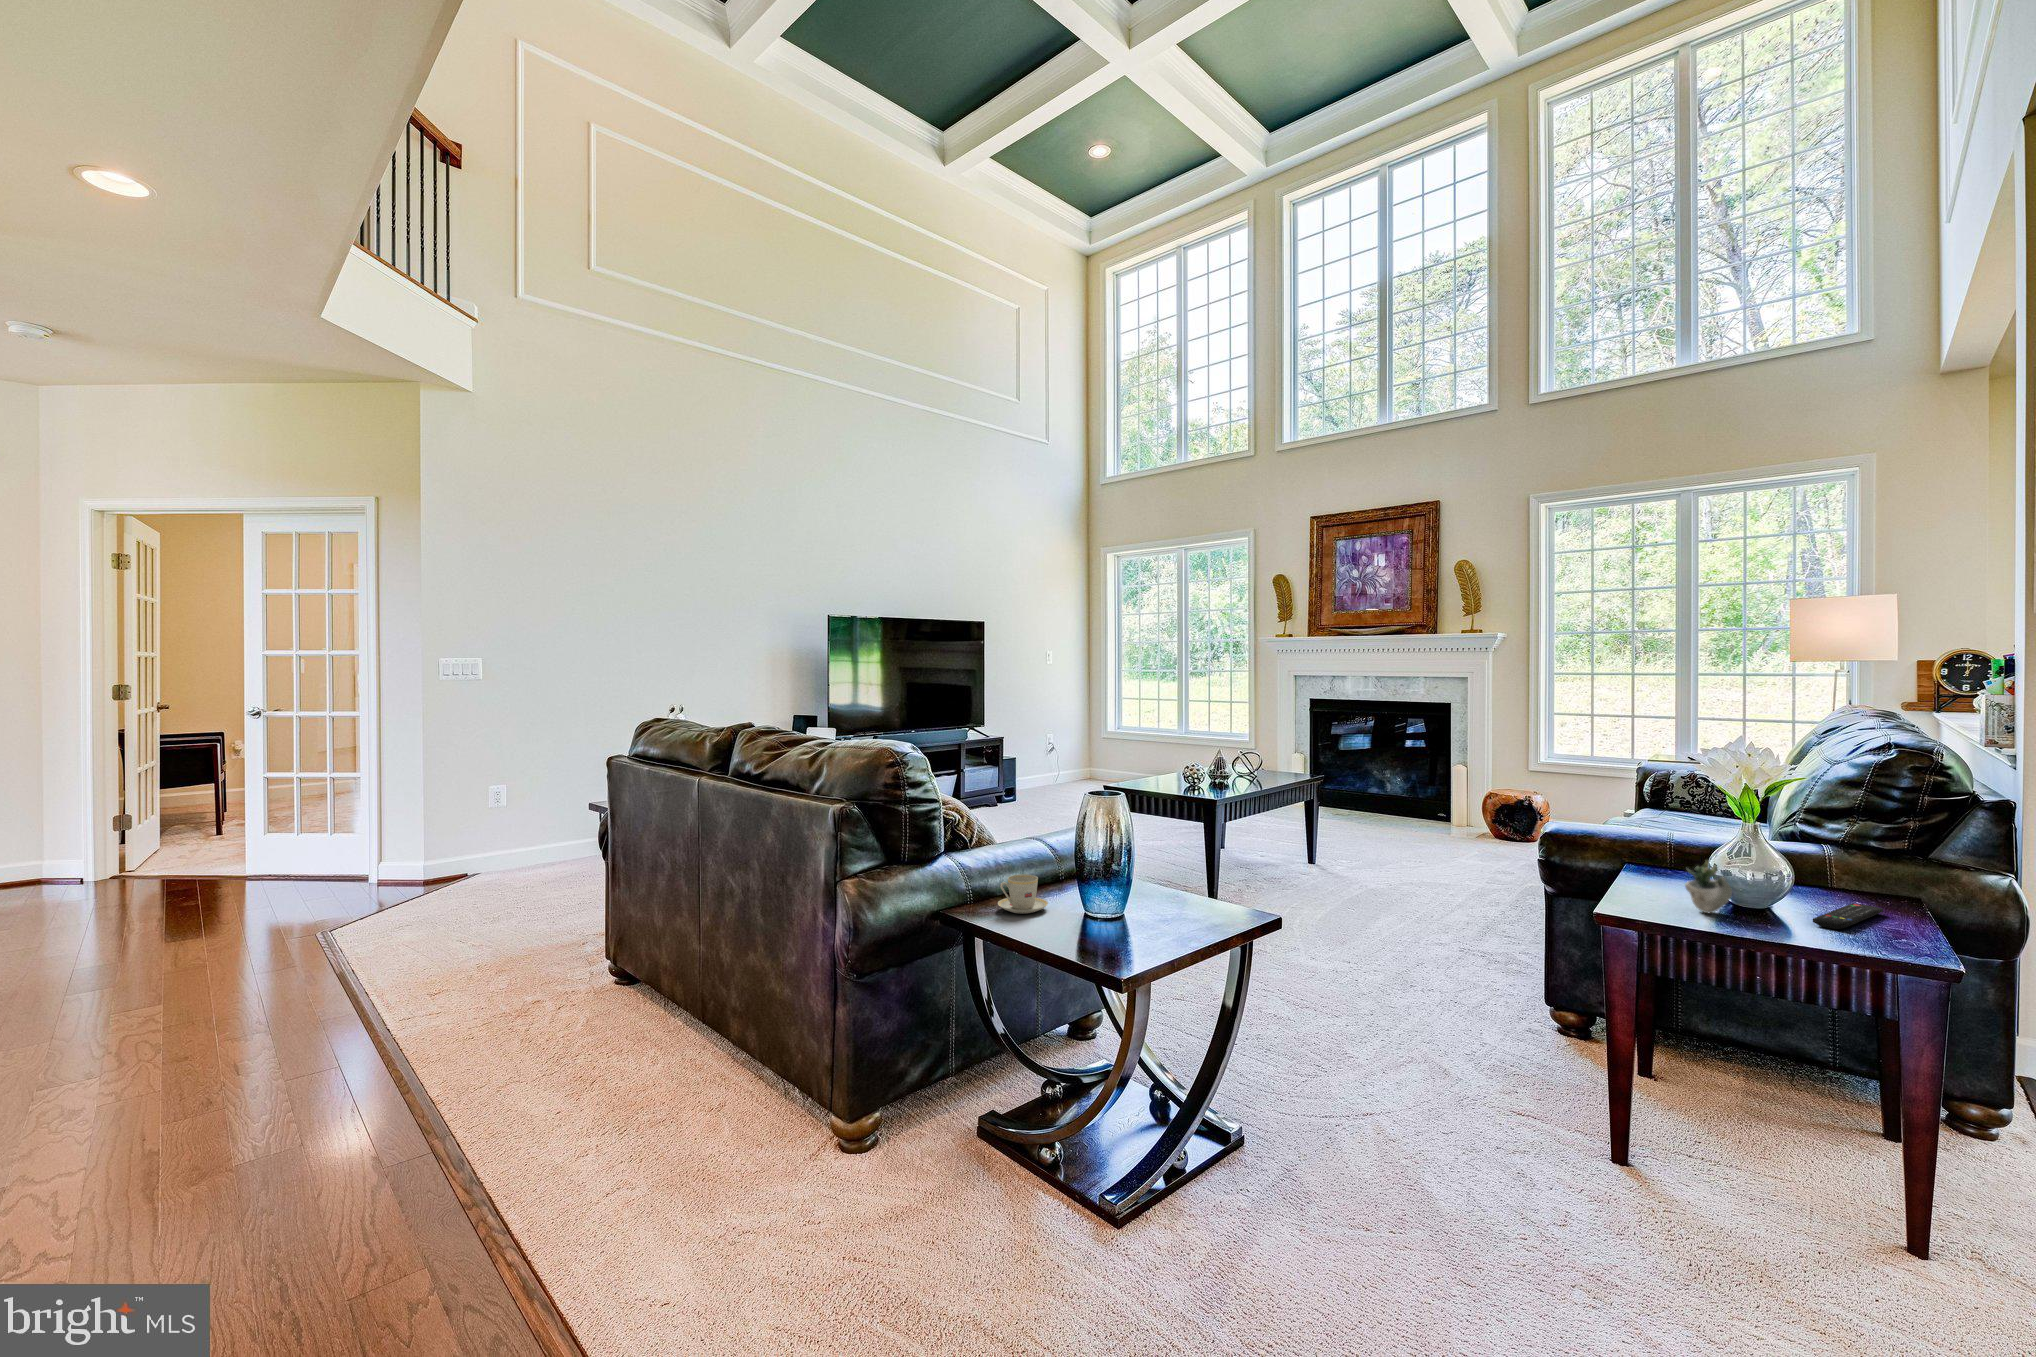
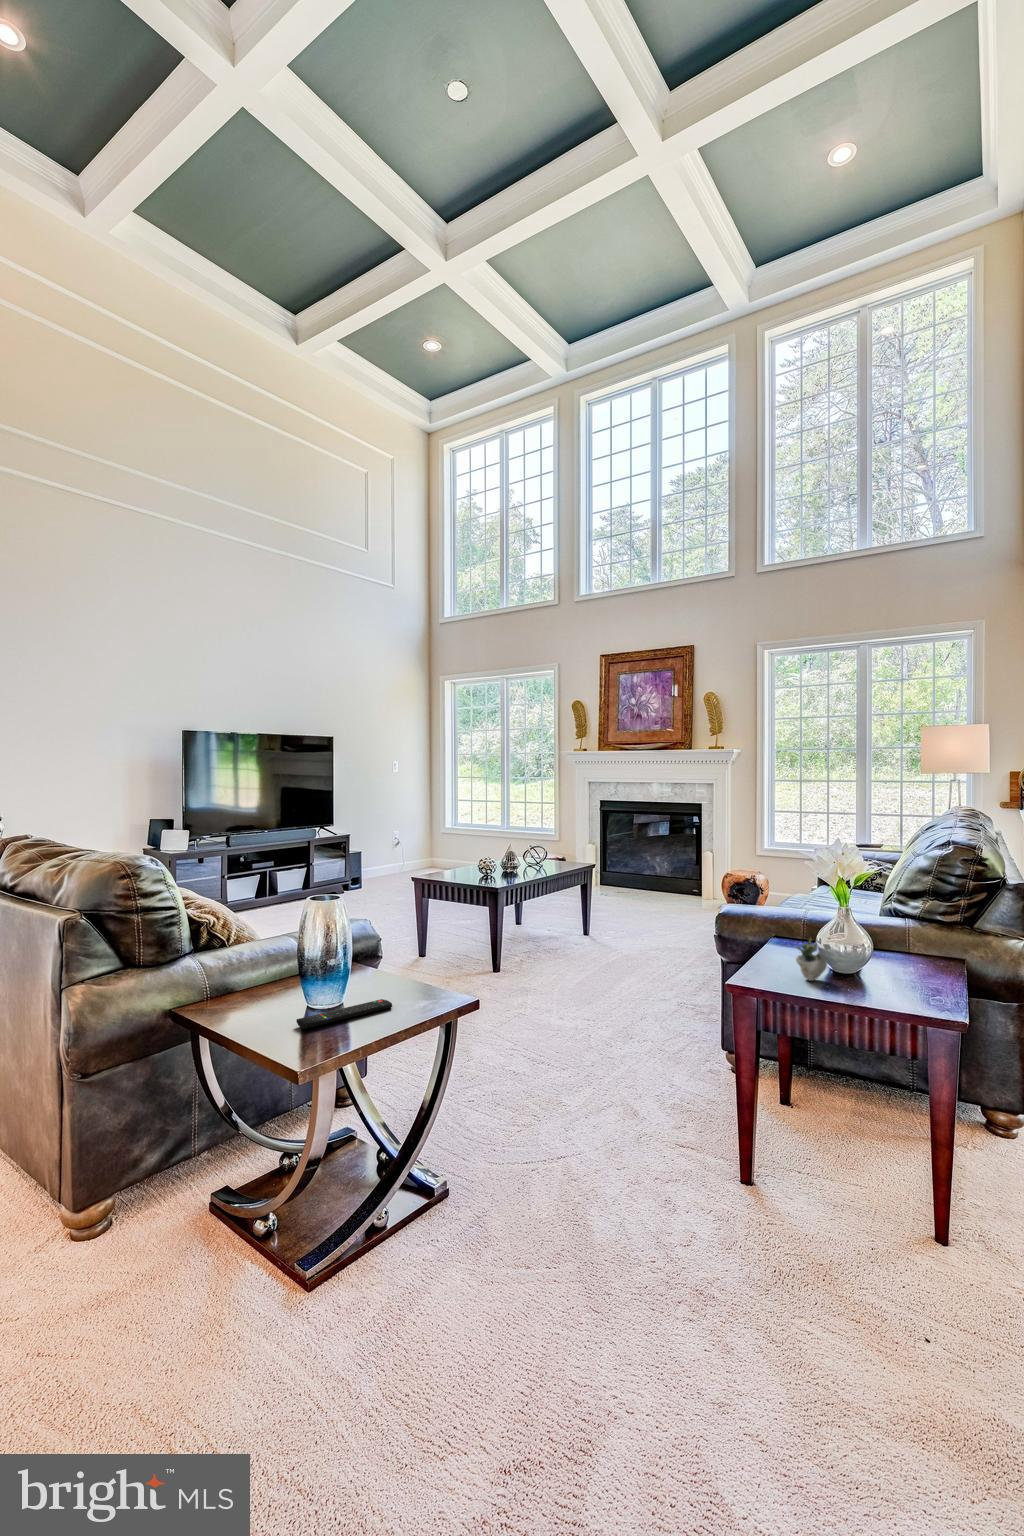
teacup: present [998,874,1048,914] -> none [229,971,276,1007]
remote control: present [1813,903,1883,929] -> present [296,999,392,1029]

